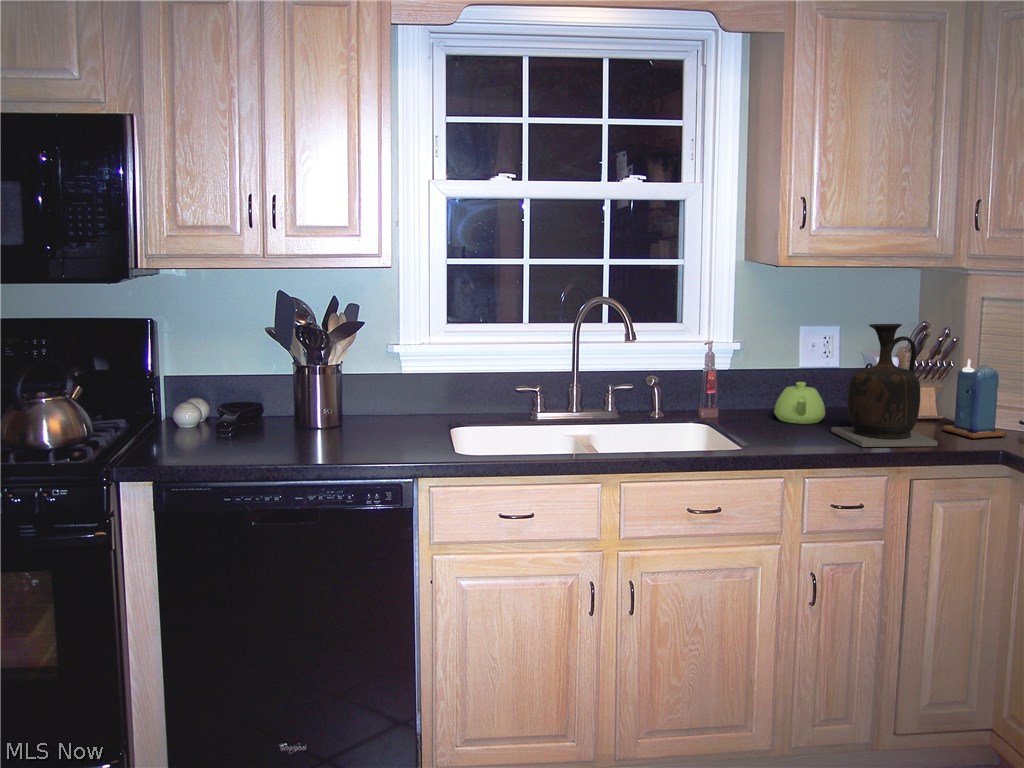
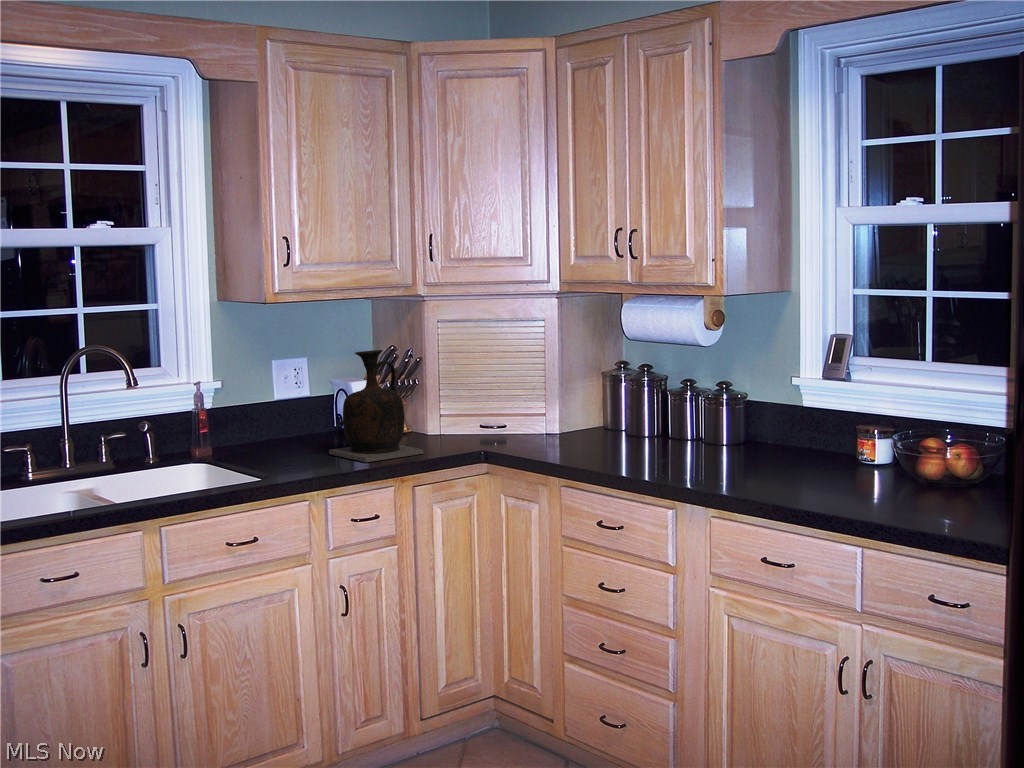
candle: present [942,359,1007,438] -> none [417,376,468,444]
teapot: present [774,382,825,424] -> none [268,412,315,452]

